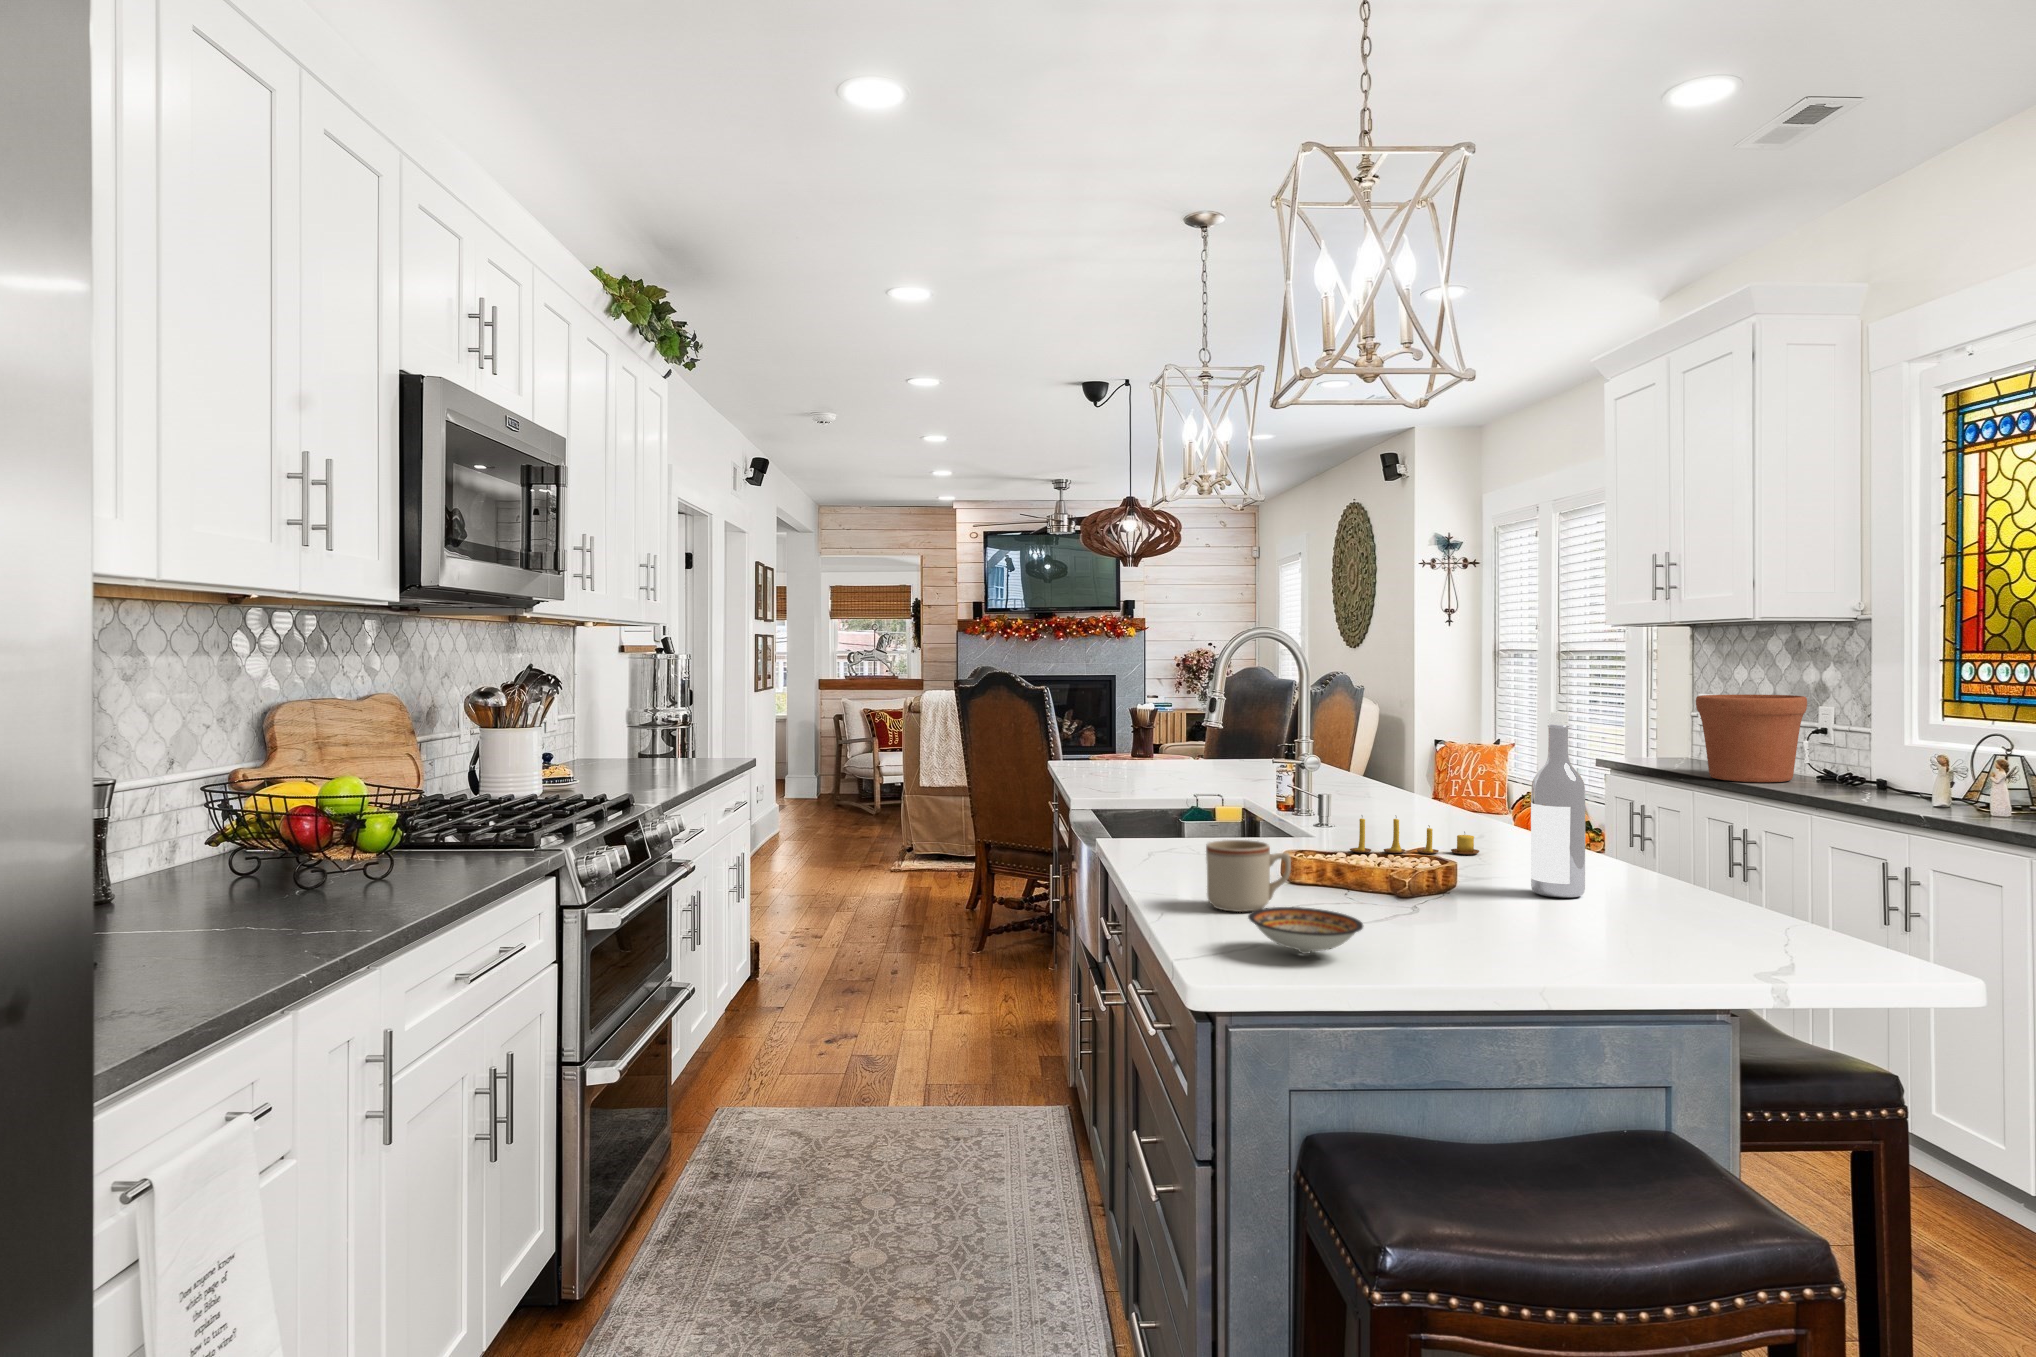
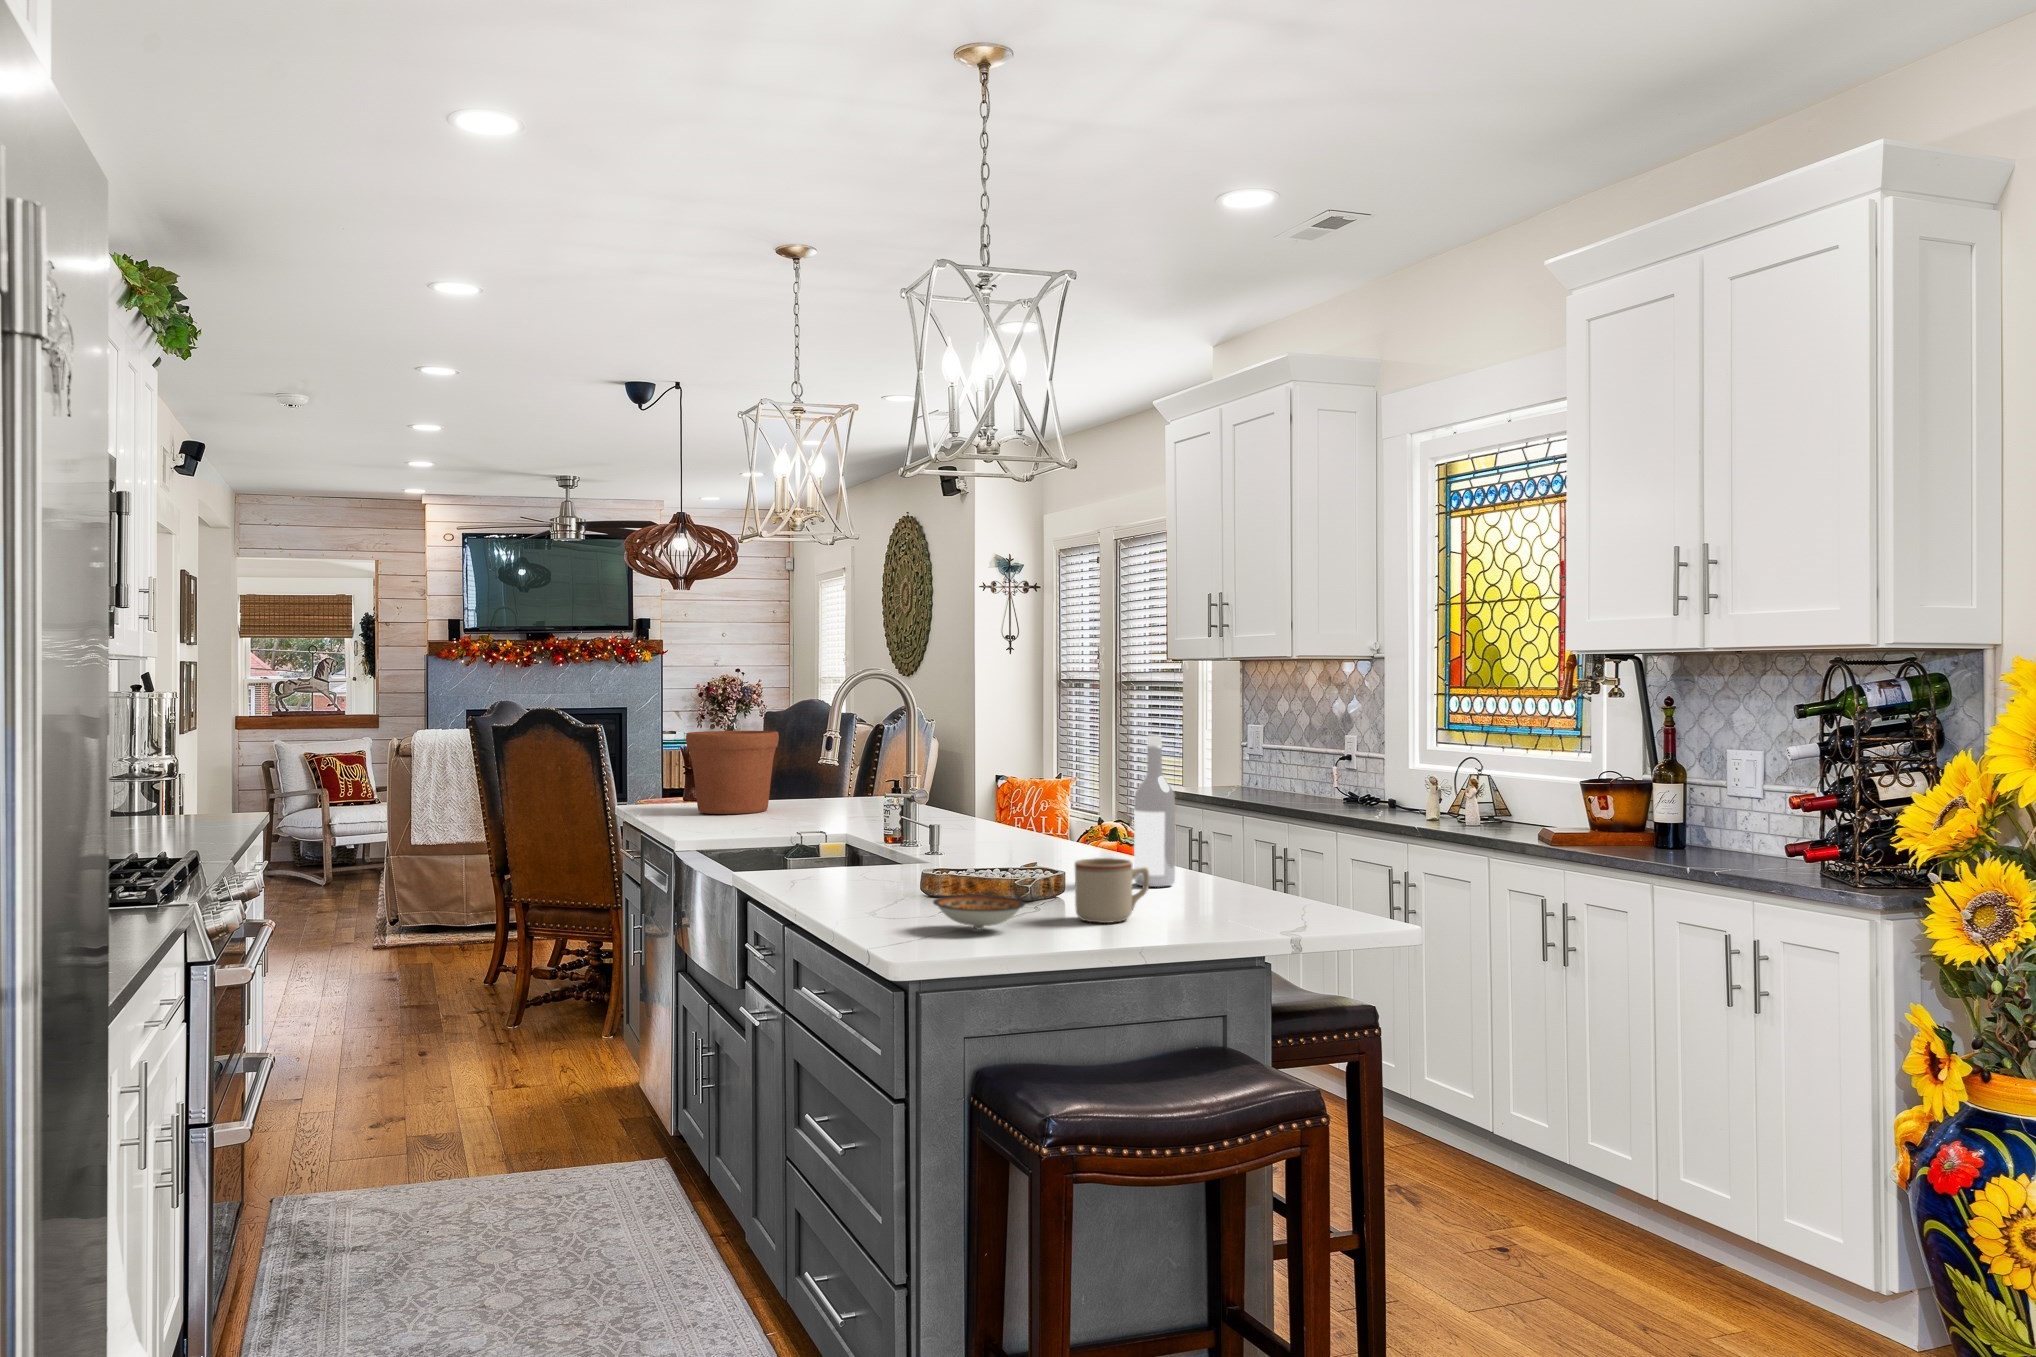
flower pot: present [1696,694,1807,782] -> present [686,731,779,814]
candle: present [1350,817,1479,854] -> none [976,831,1085,865]
mug: present [1206,840,1291,912] -> present [1075,858,1150,923]

